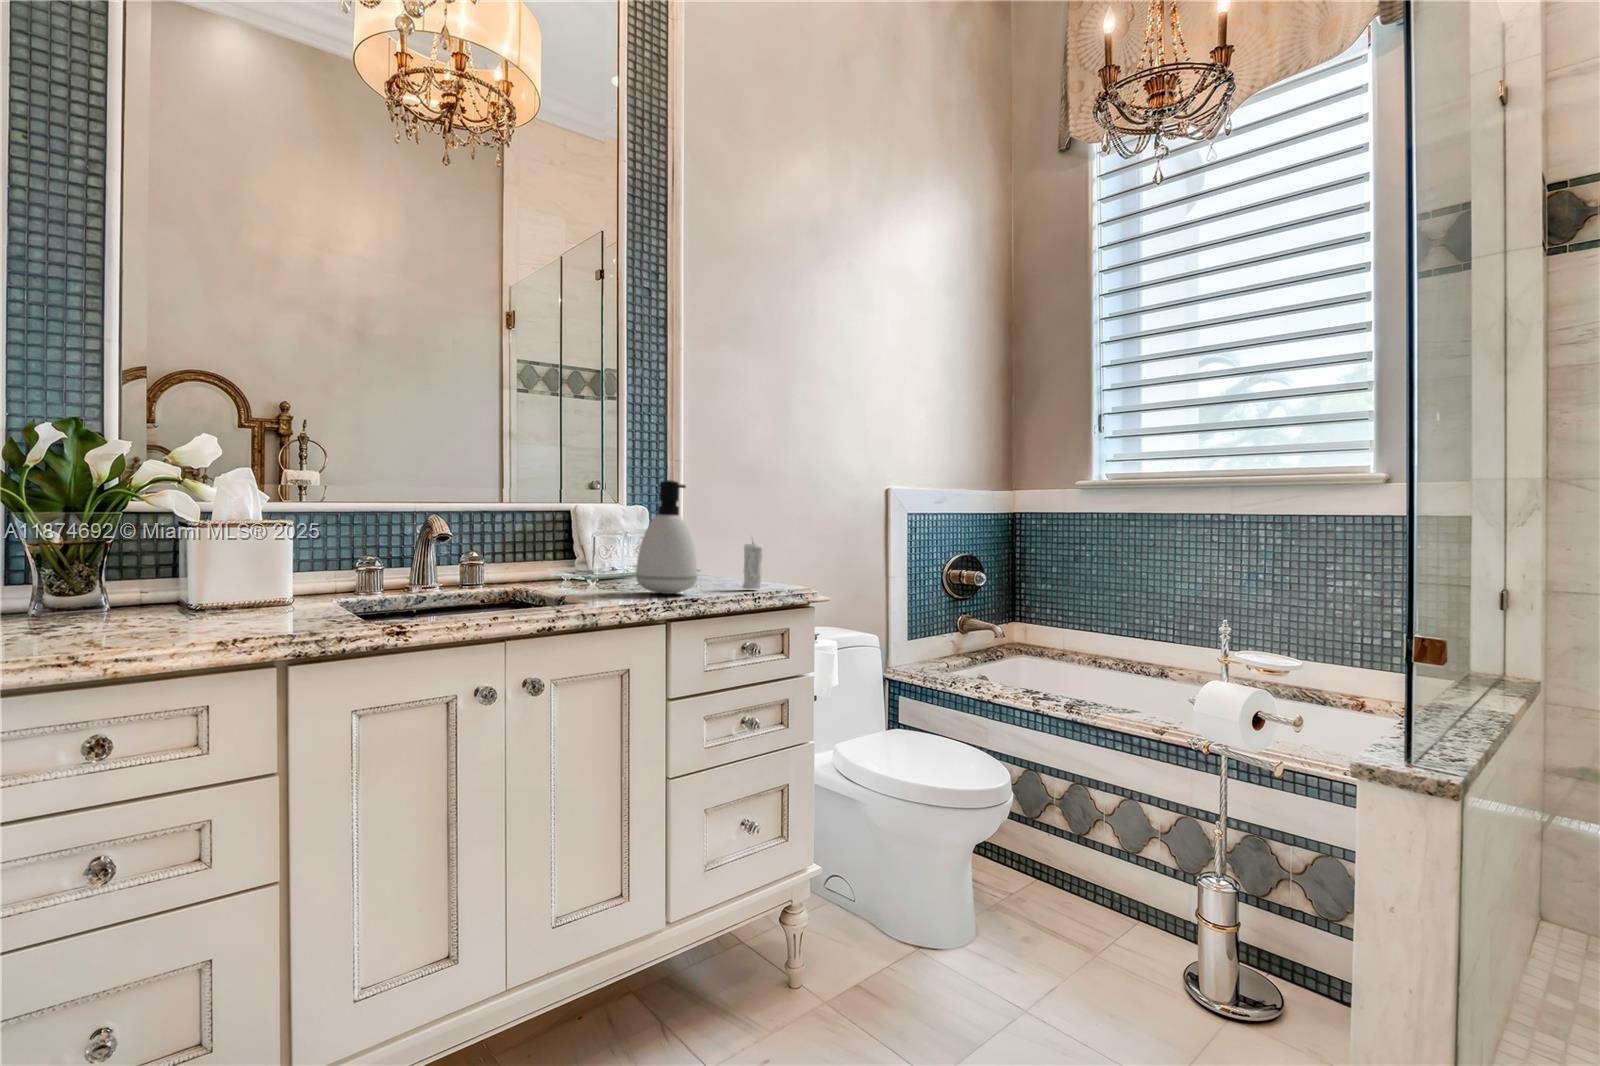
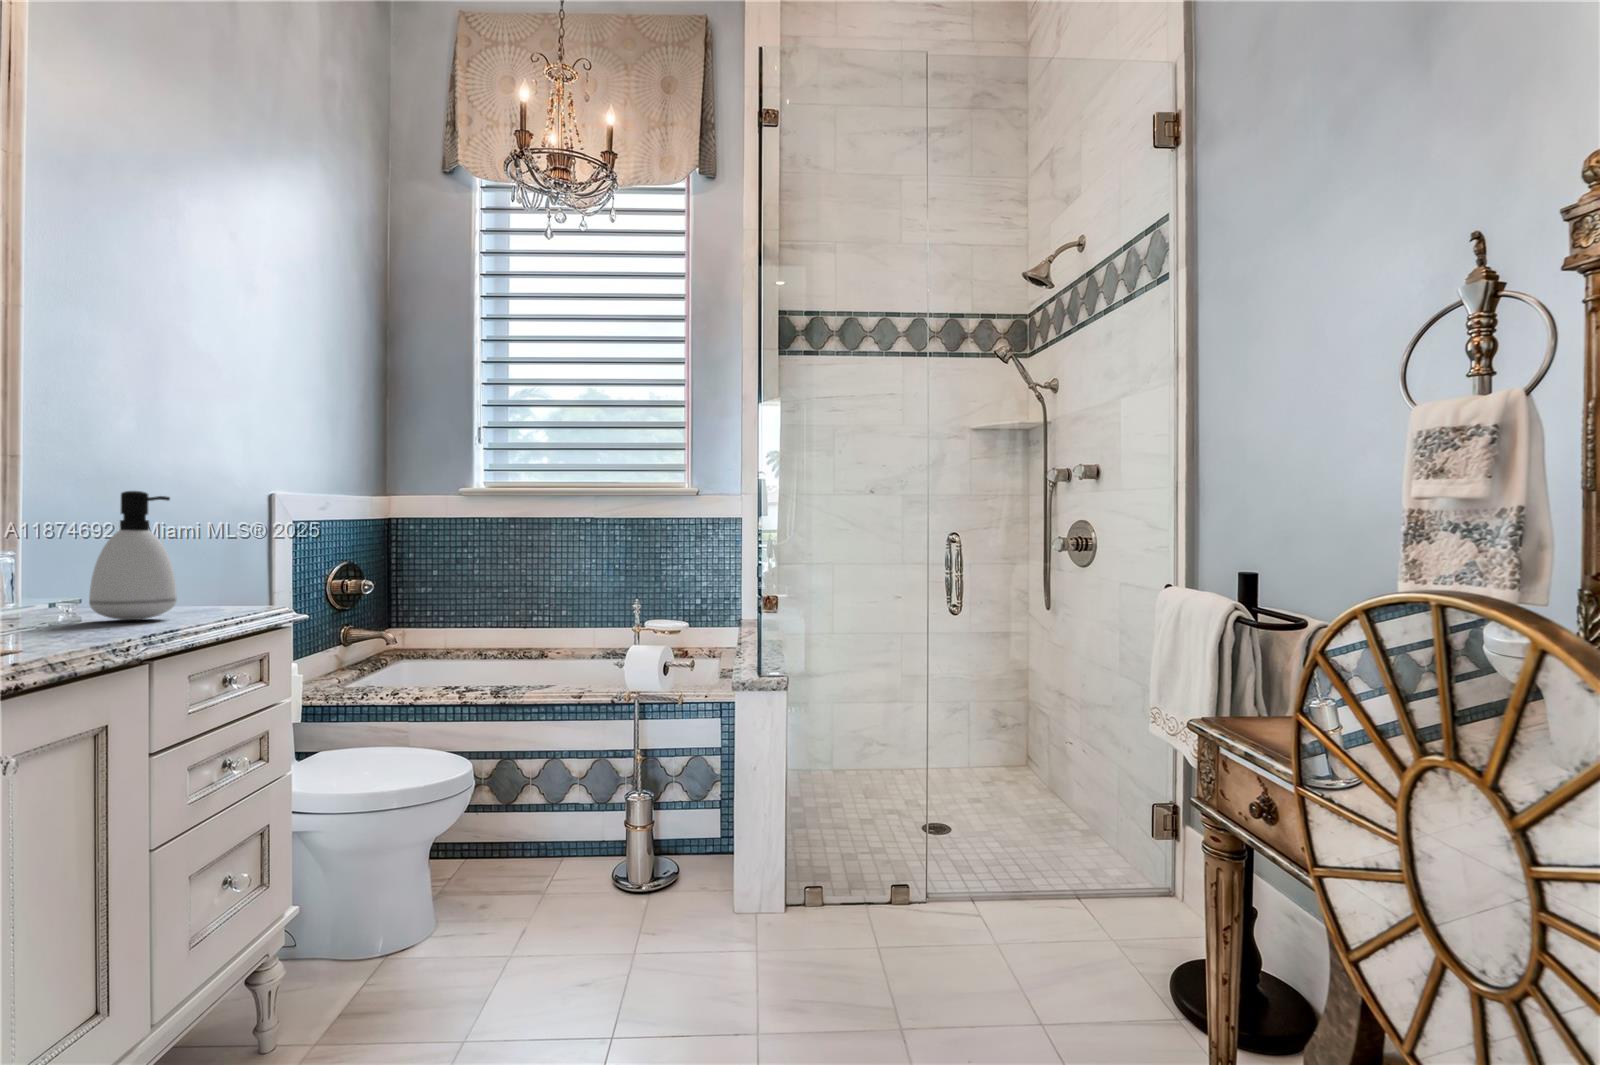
candle: present [743,543,763,589] -> none [200,548,226,609]

